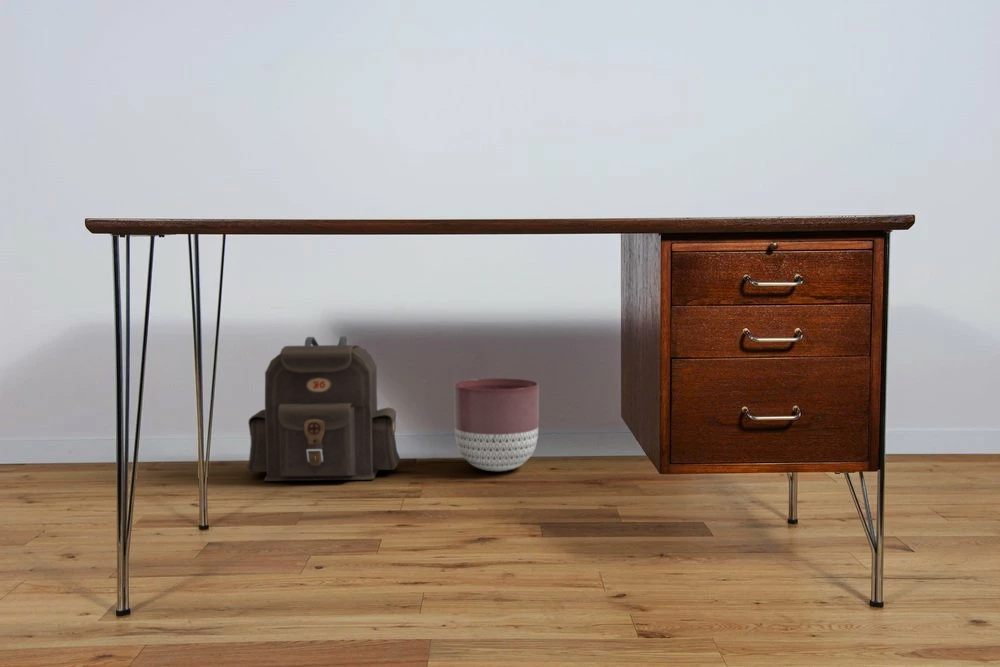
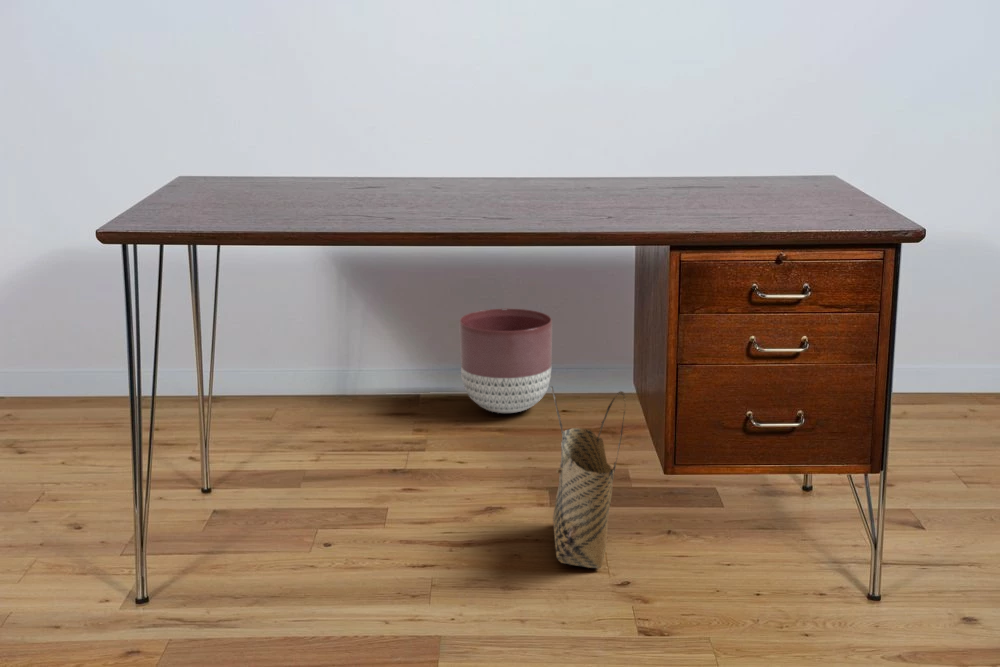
backpack: present [247,336,400,481] -> none [240,266,402,426]
woven basket: none [543,401,618,583] -> present [551,387,625,568]

